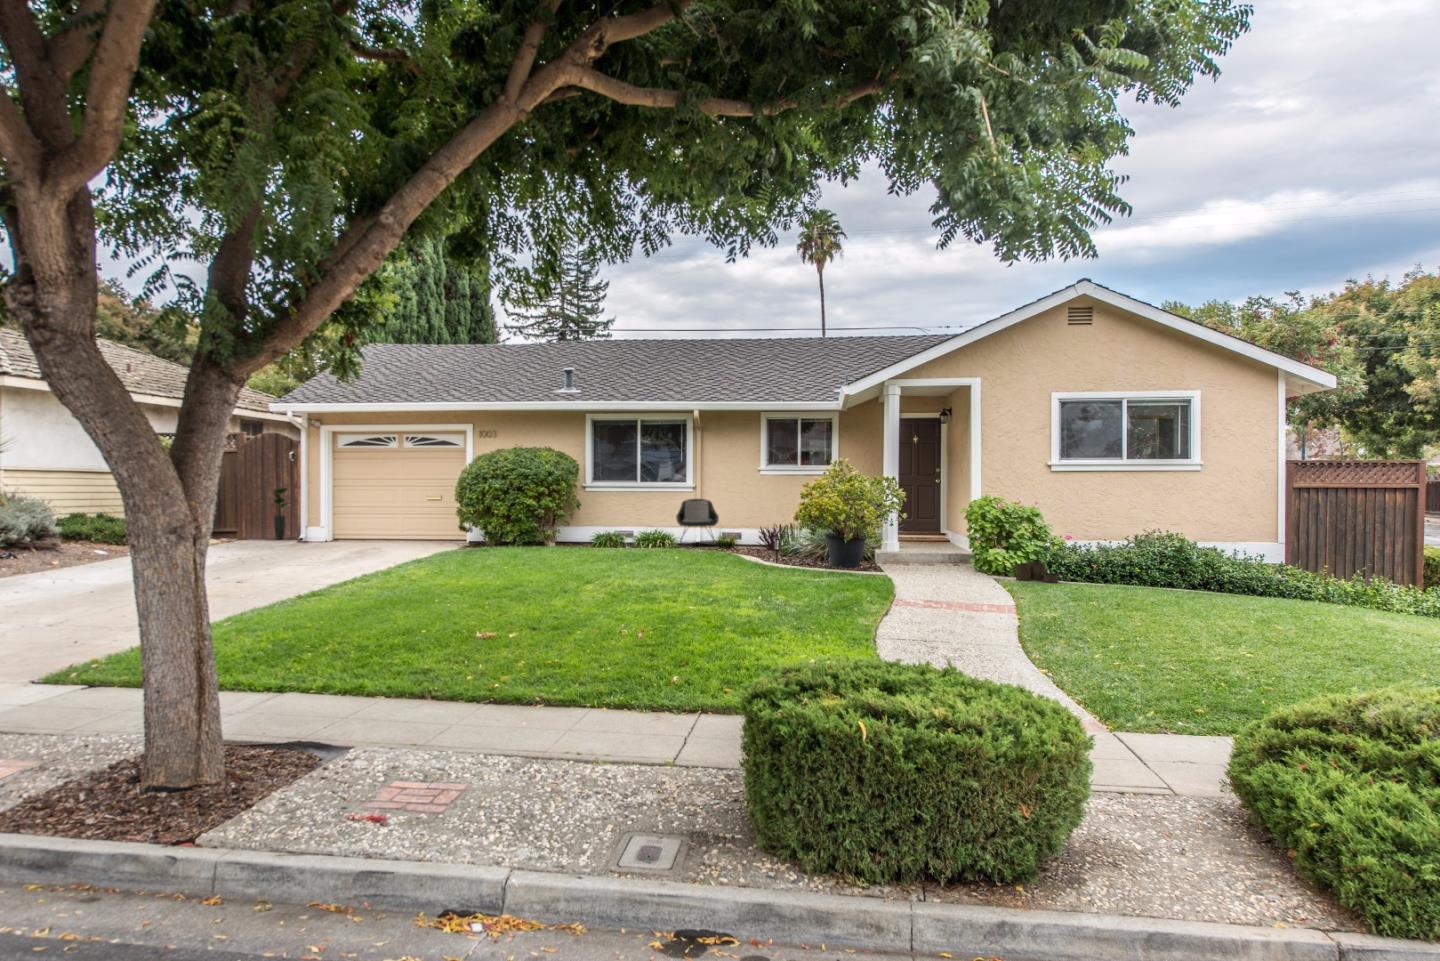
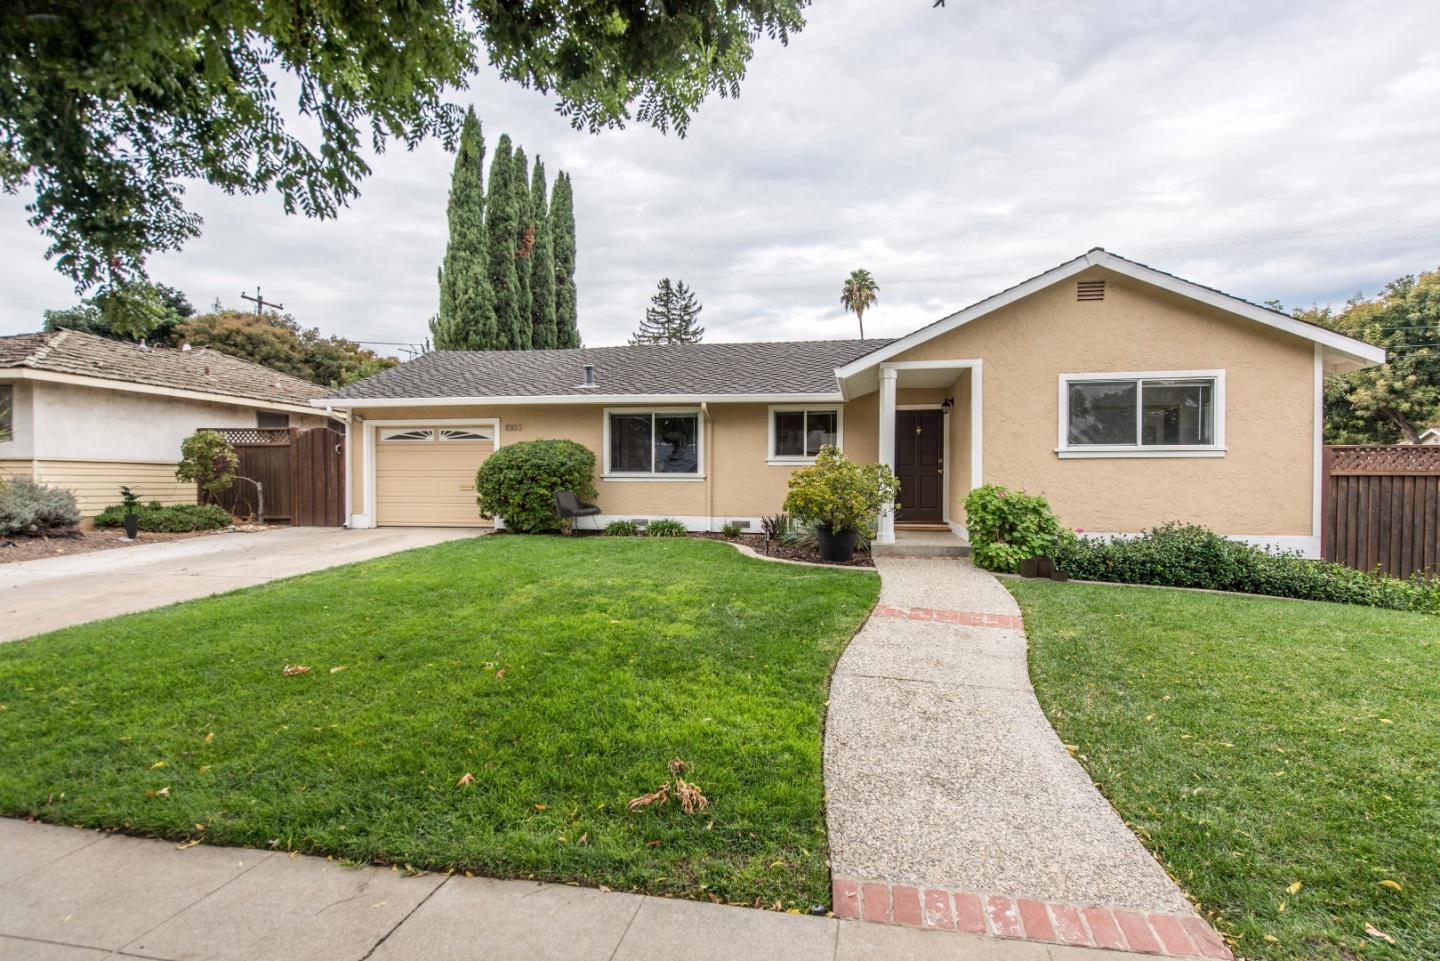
potted plant: present [274,488,287,539] -> present [120,486,141,538]
lounge chair: present [676,499,719,547] -> present [553,490,602,536]

